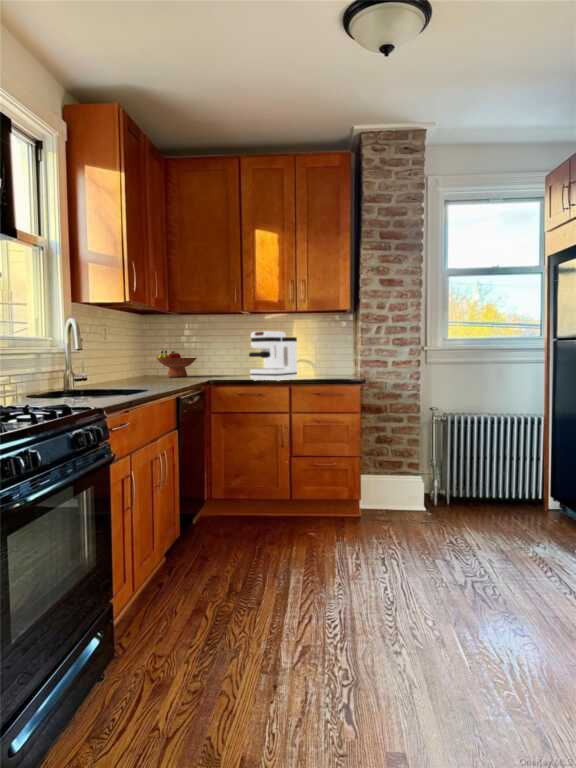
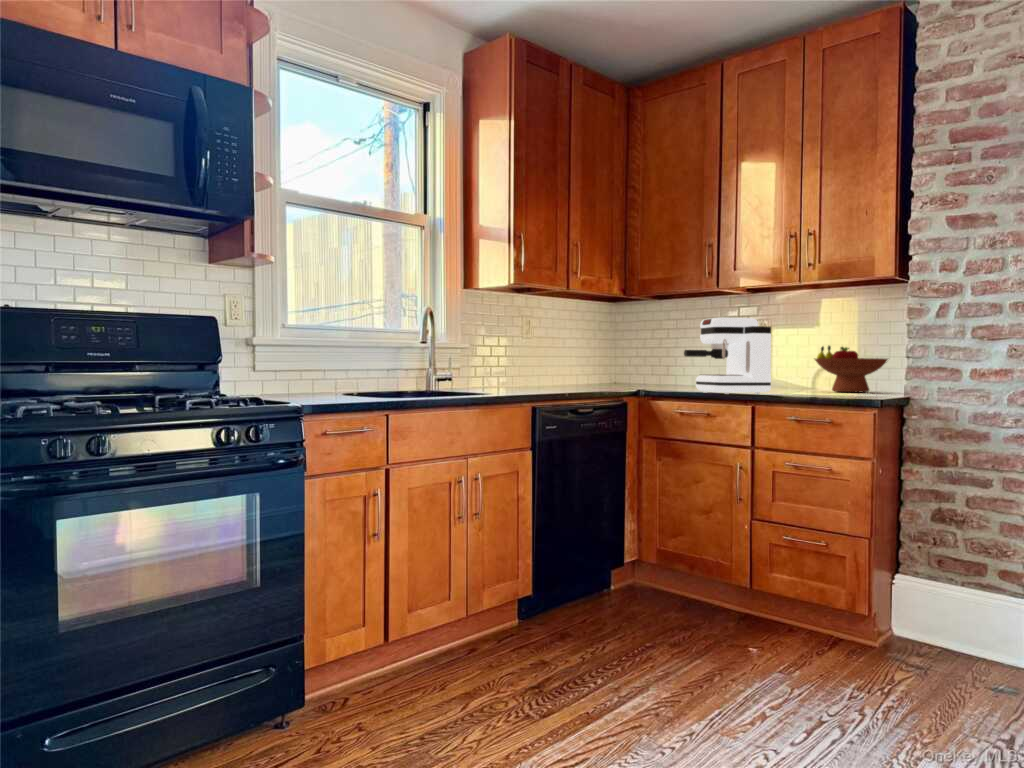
fruit bowl: present [157,351,196,377] -> present [815,346,888,392]

